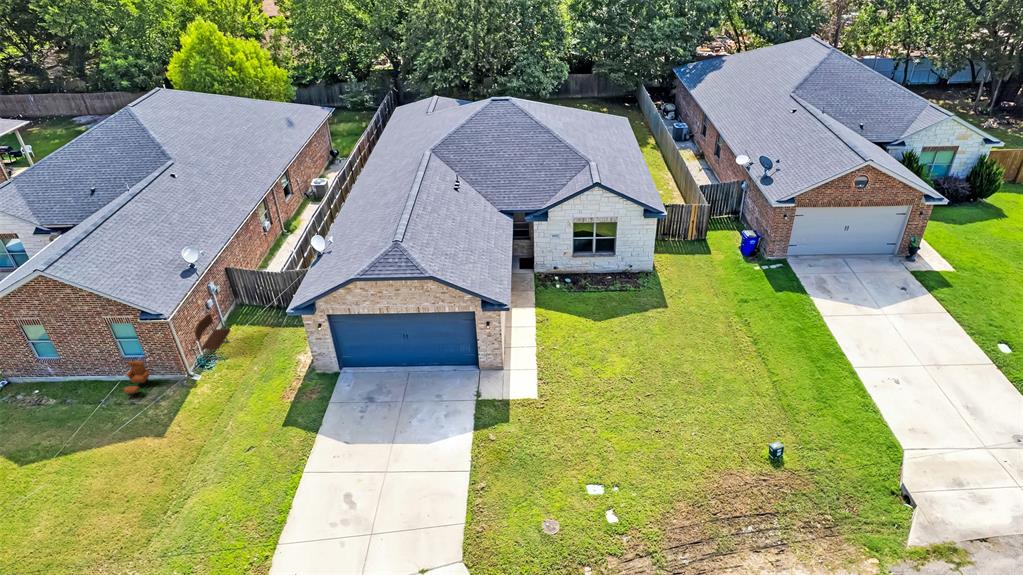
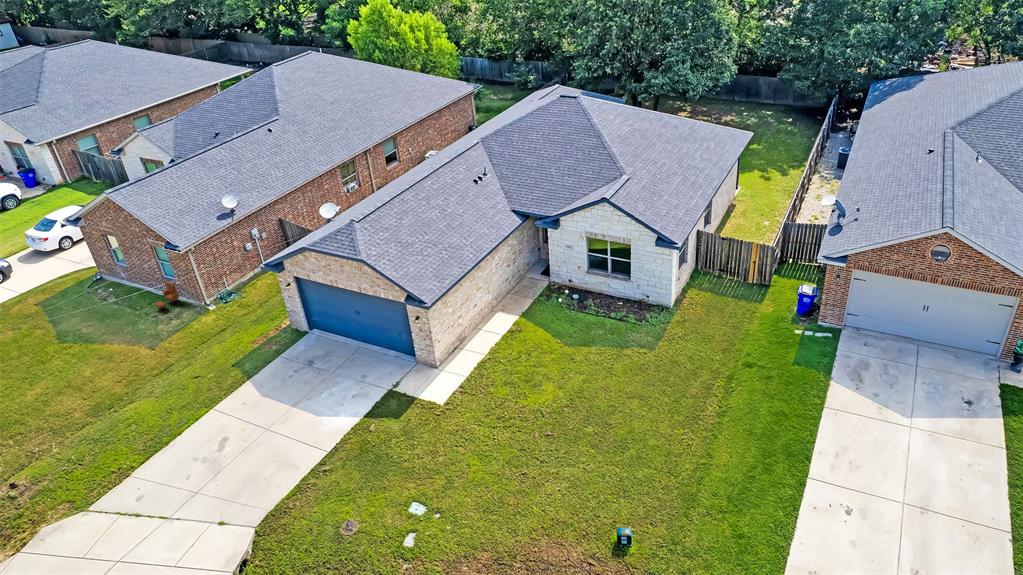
bench: present [195,314,231,360] -> none [217,256,254,297]

